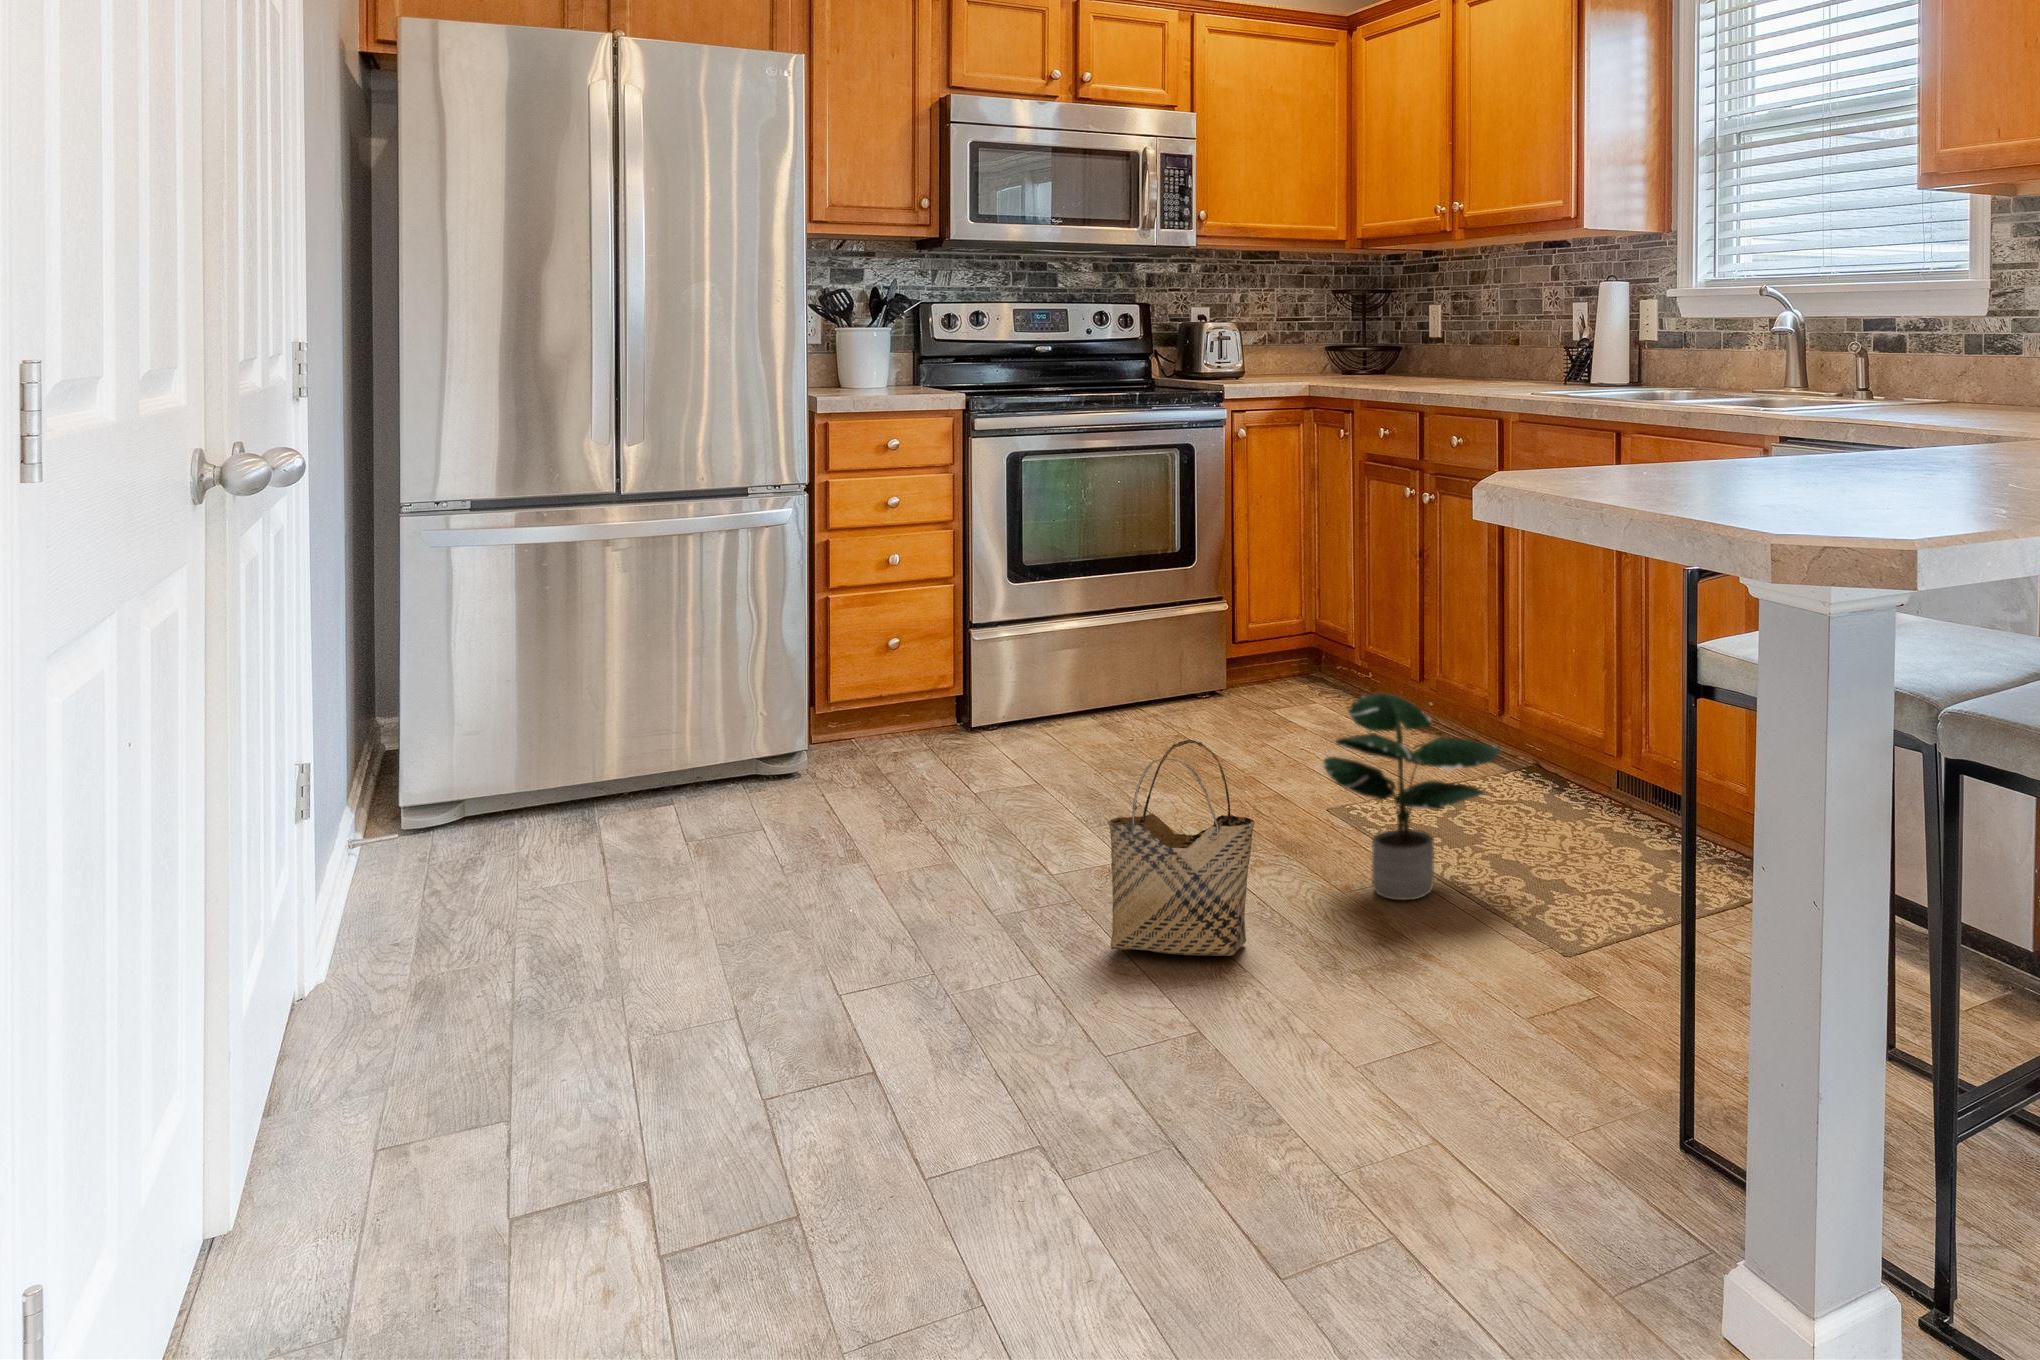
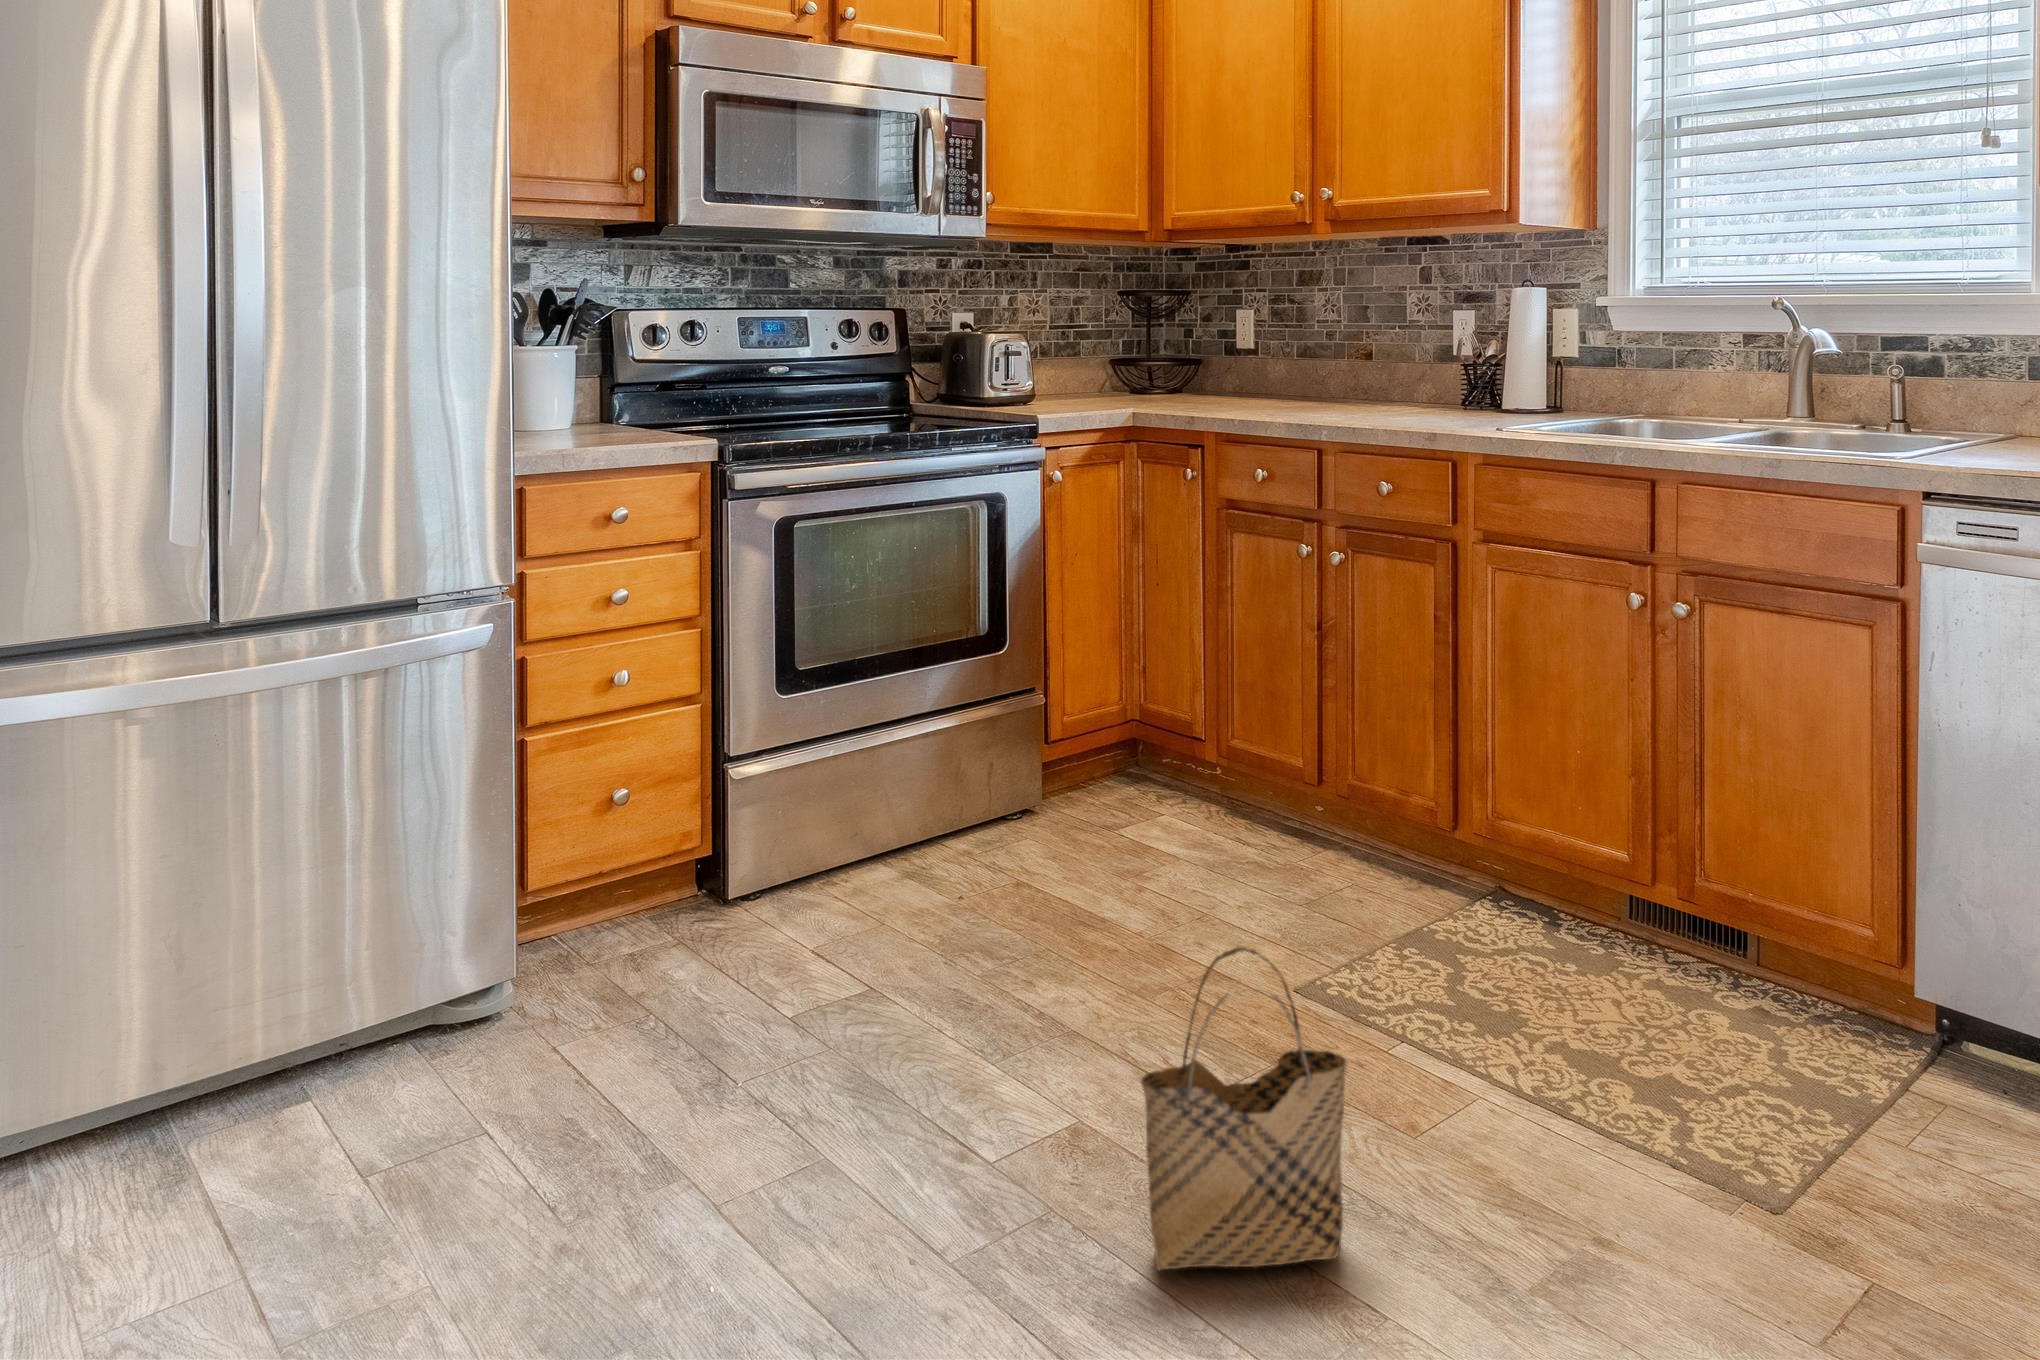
potted plant: present [1323,694,1501,900] -> none [1367,840,1600,1125]

